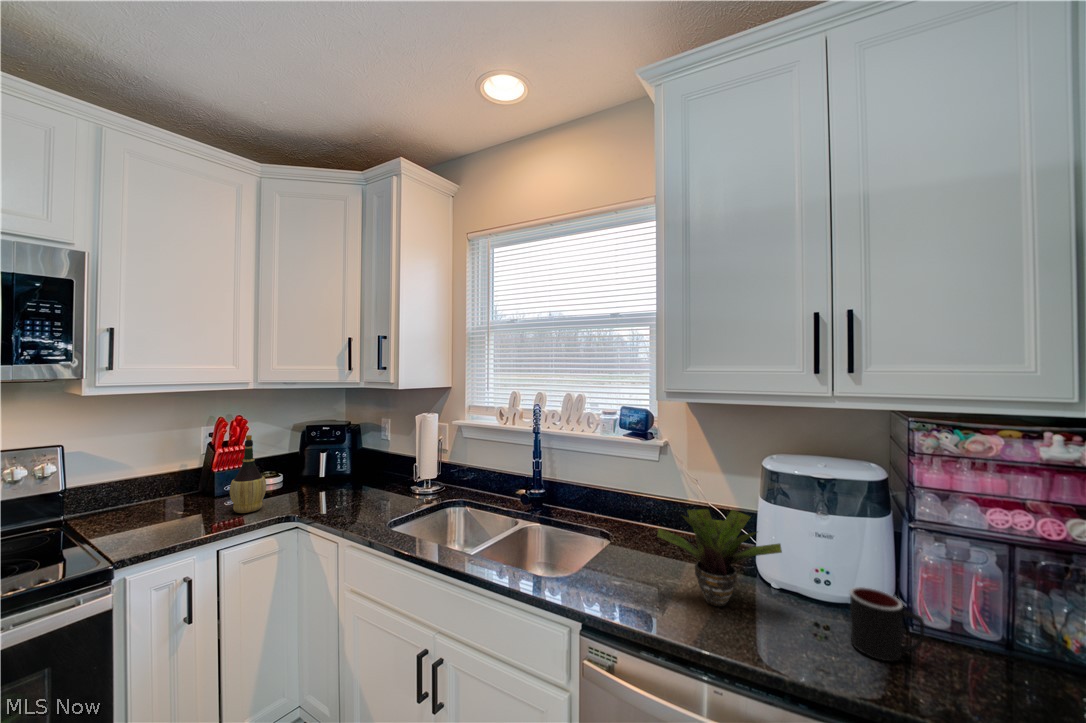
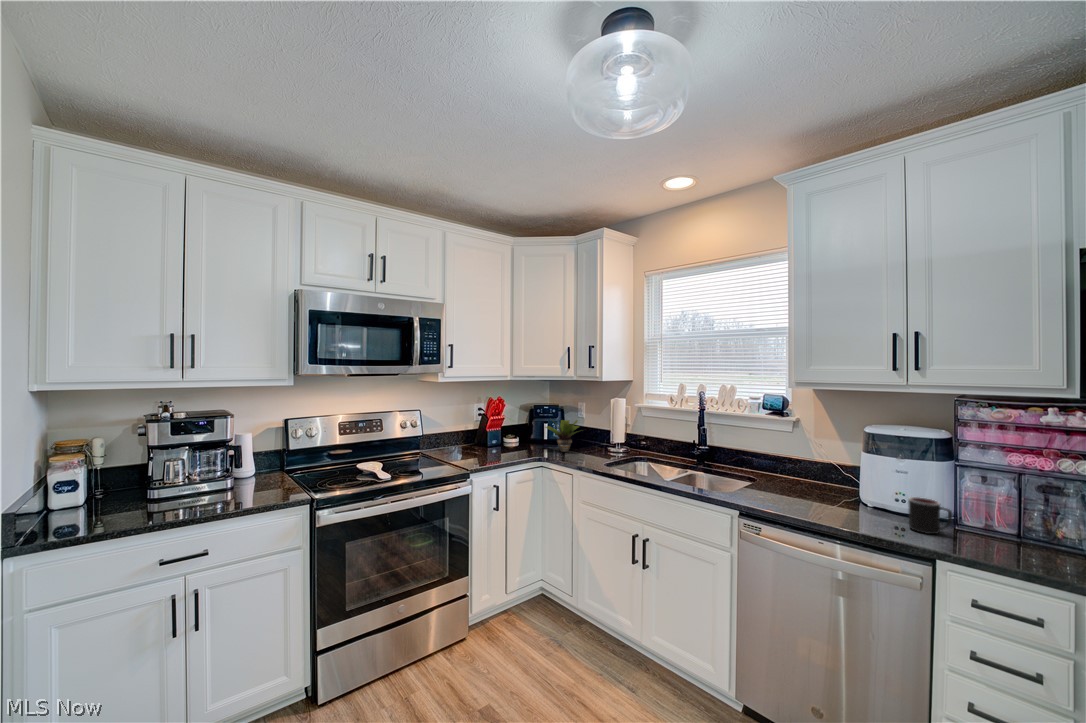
wine bottle: present [230,435,266,513] -> none [504,408,523,455]
potted plant: present [657,509,782,606] -> present [546,420,578,452]

